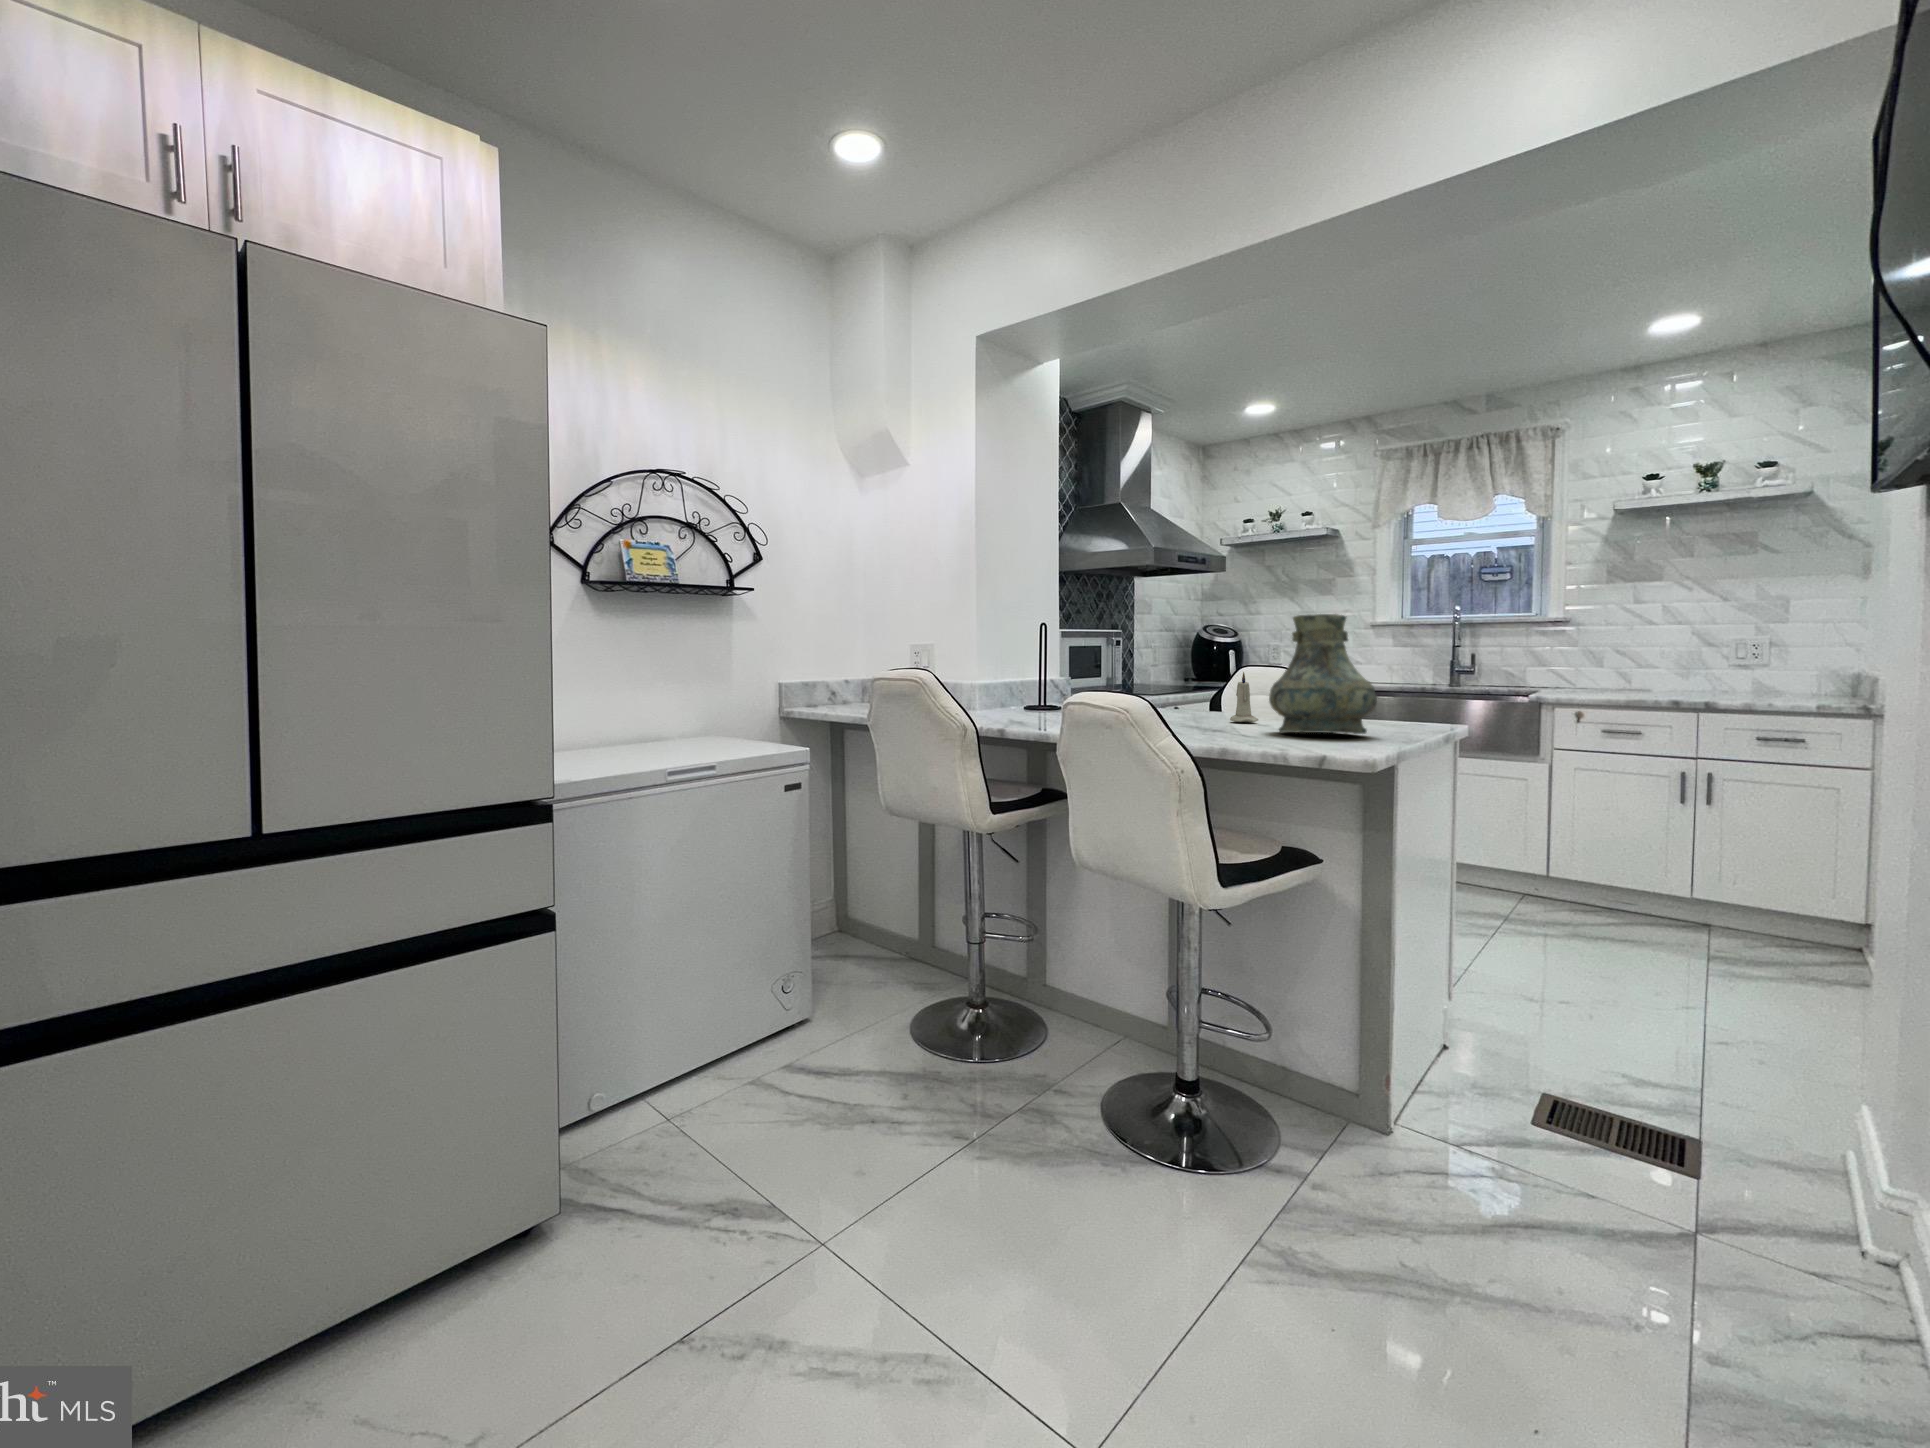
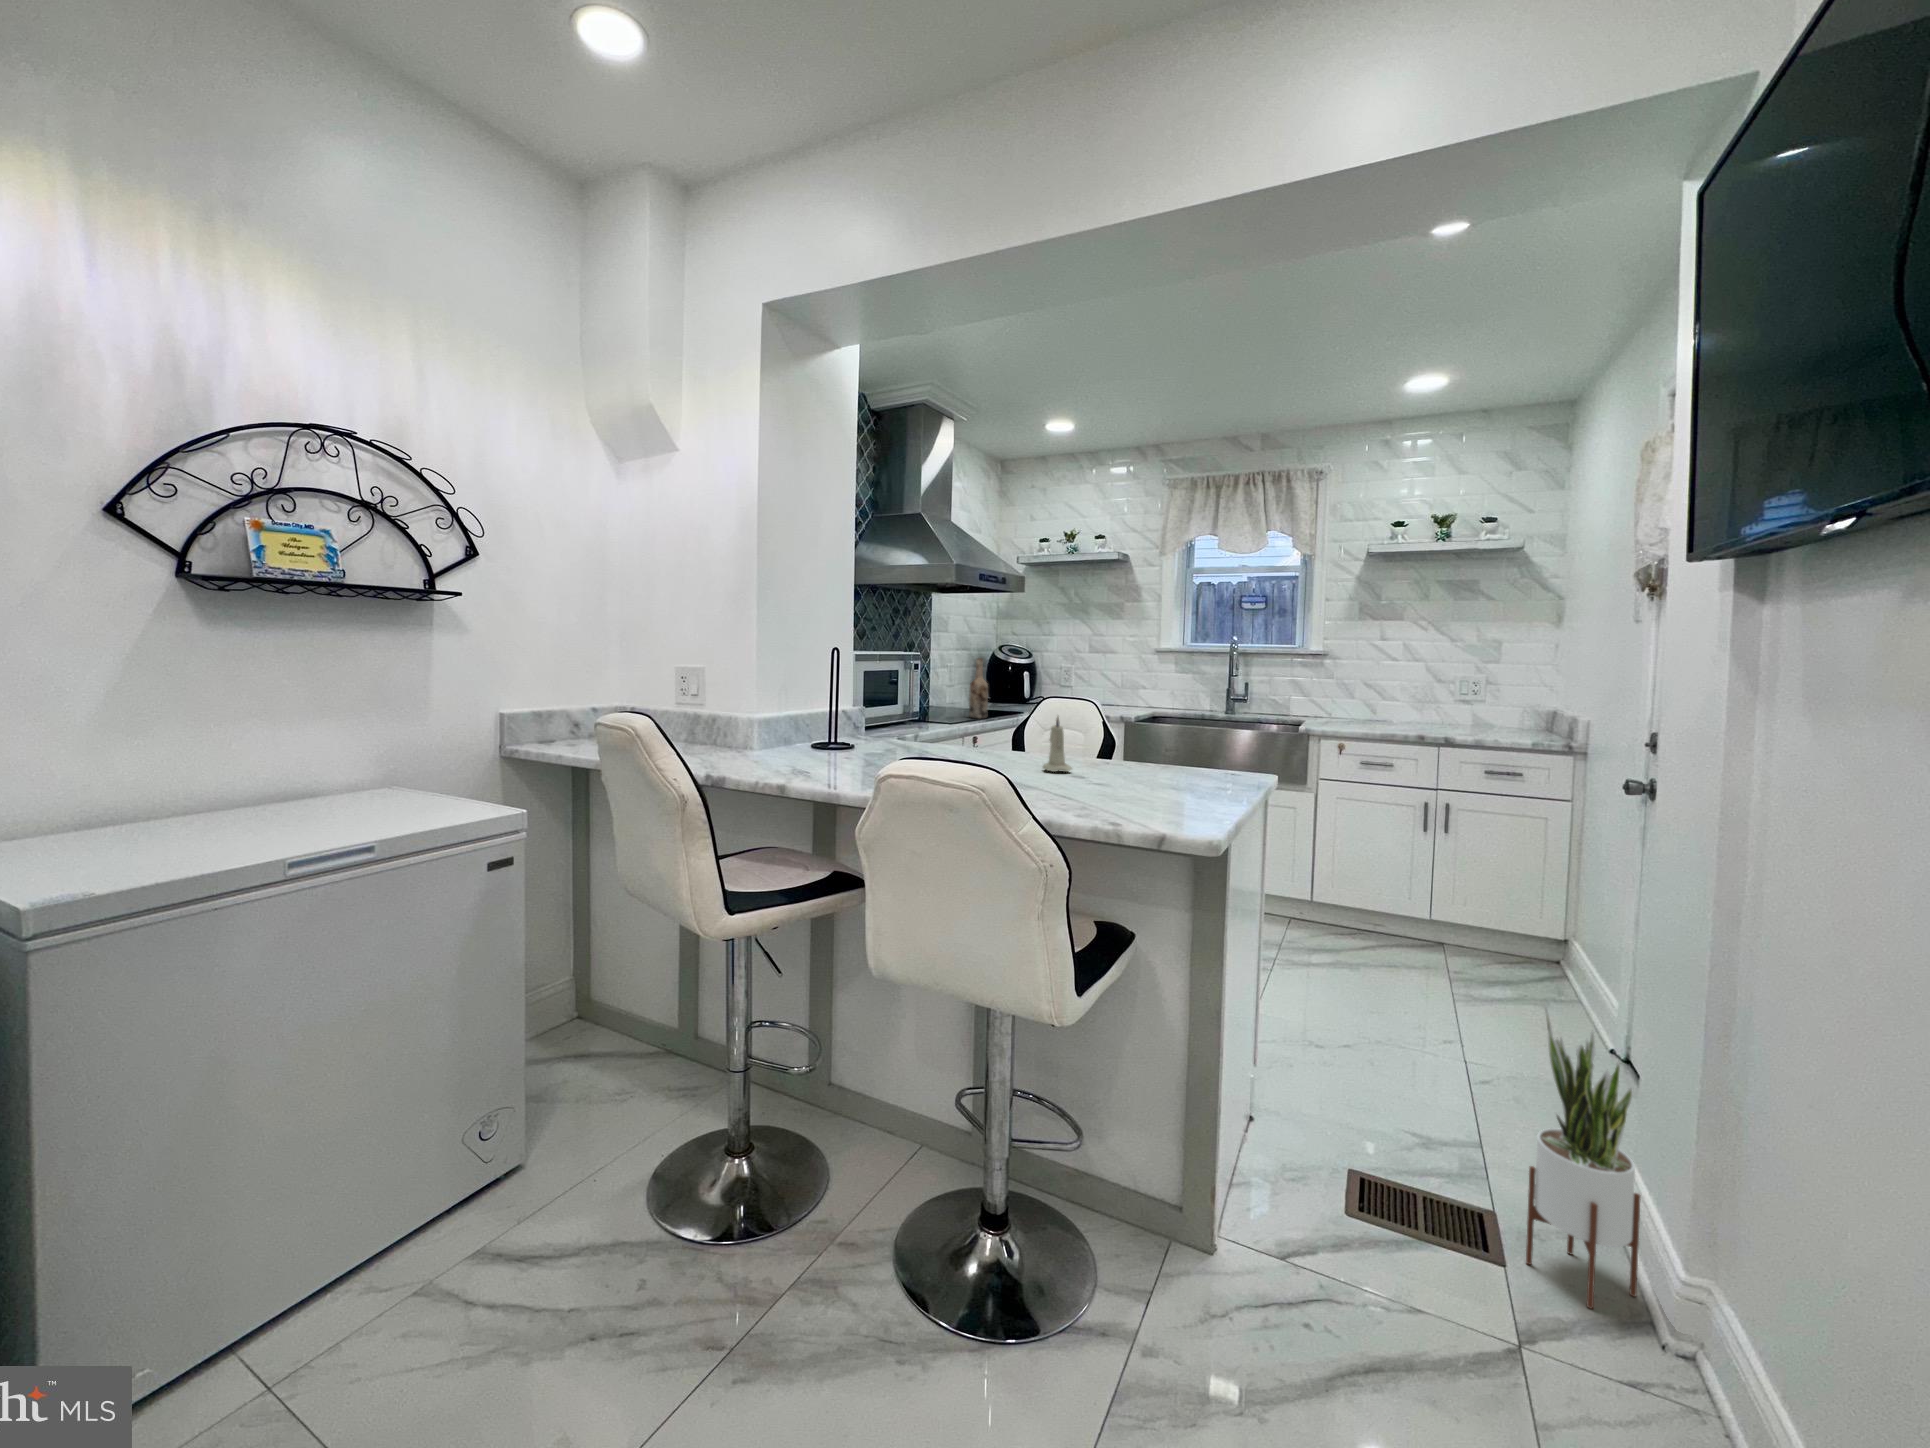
vase: present [1269,614,1377,734] -> none [1090,658,1205,797]
wine bottle: none [1170,636,1188,693] -> present [969,658,988,718]
potted plant: none [1725,936,1852,1220] -> present [1526,1006,1640,1309]

